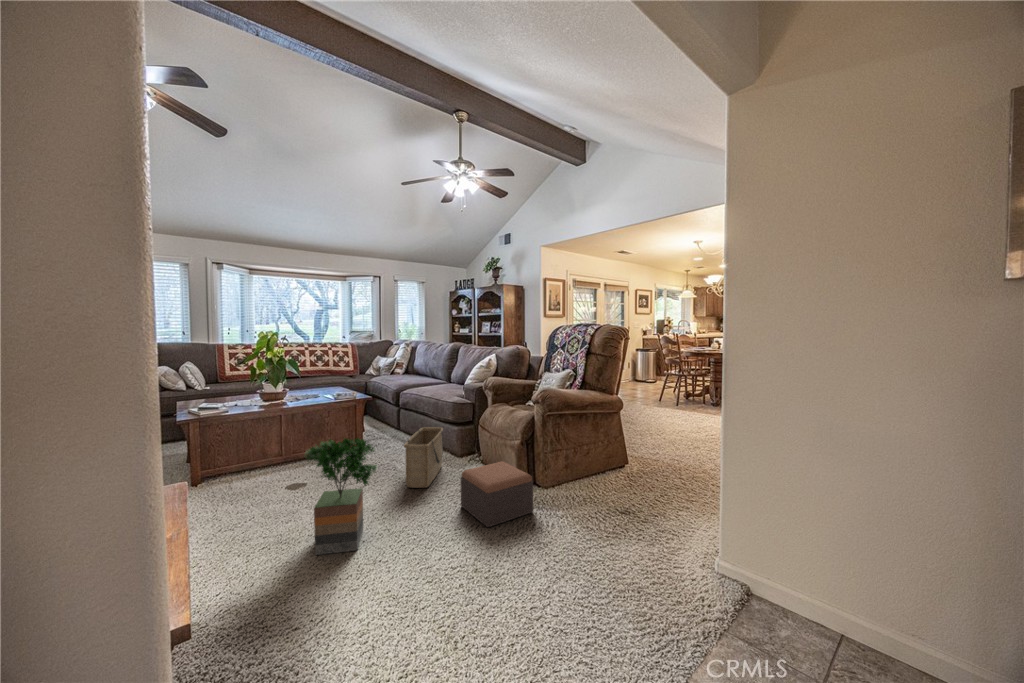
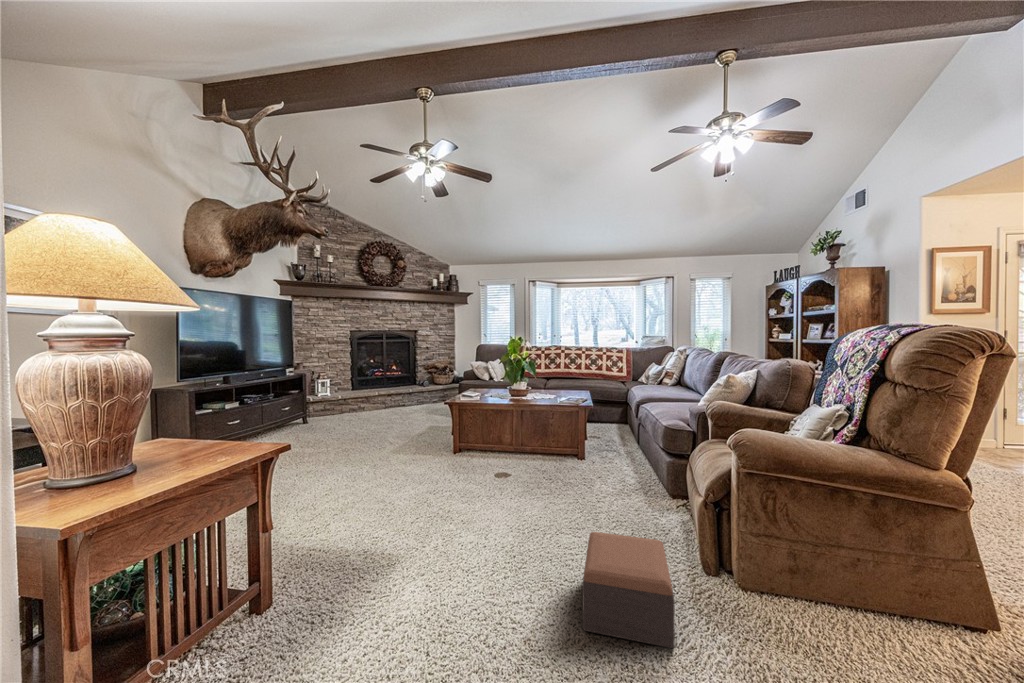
basket: present [404,427,443,488] -> none [562,456,633,532]
potted tree: present [306,438,377,555] -> none [414,448,489,574]

